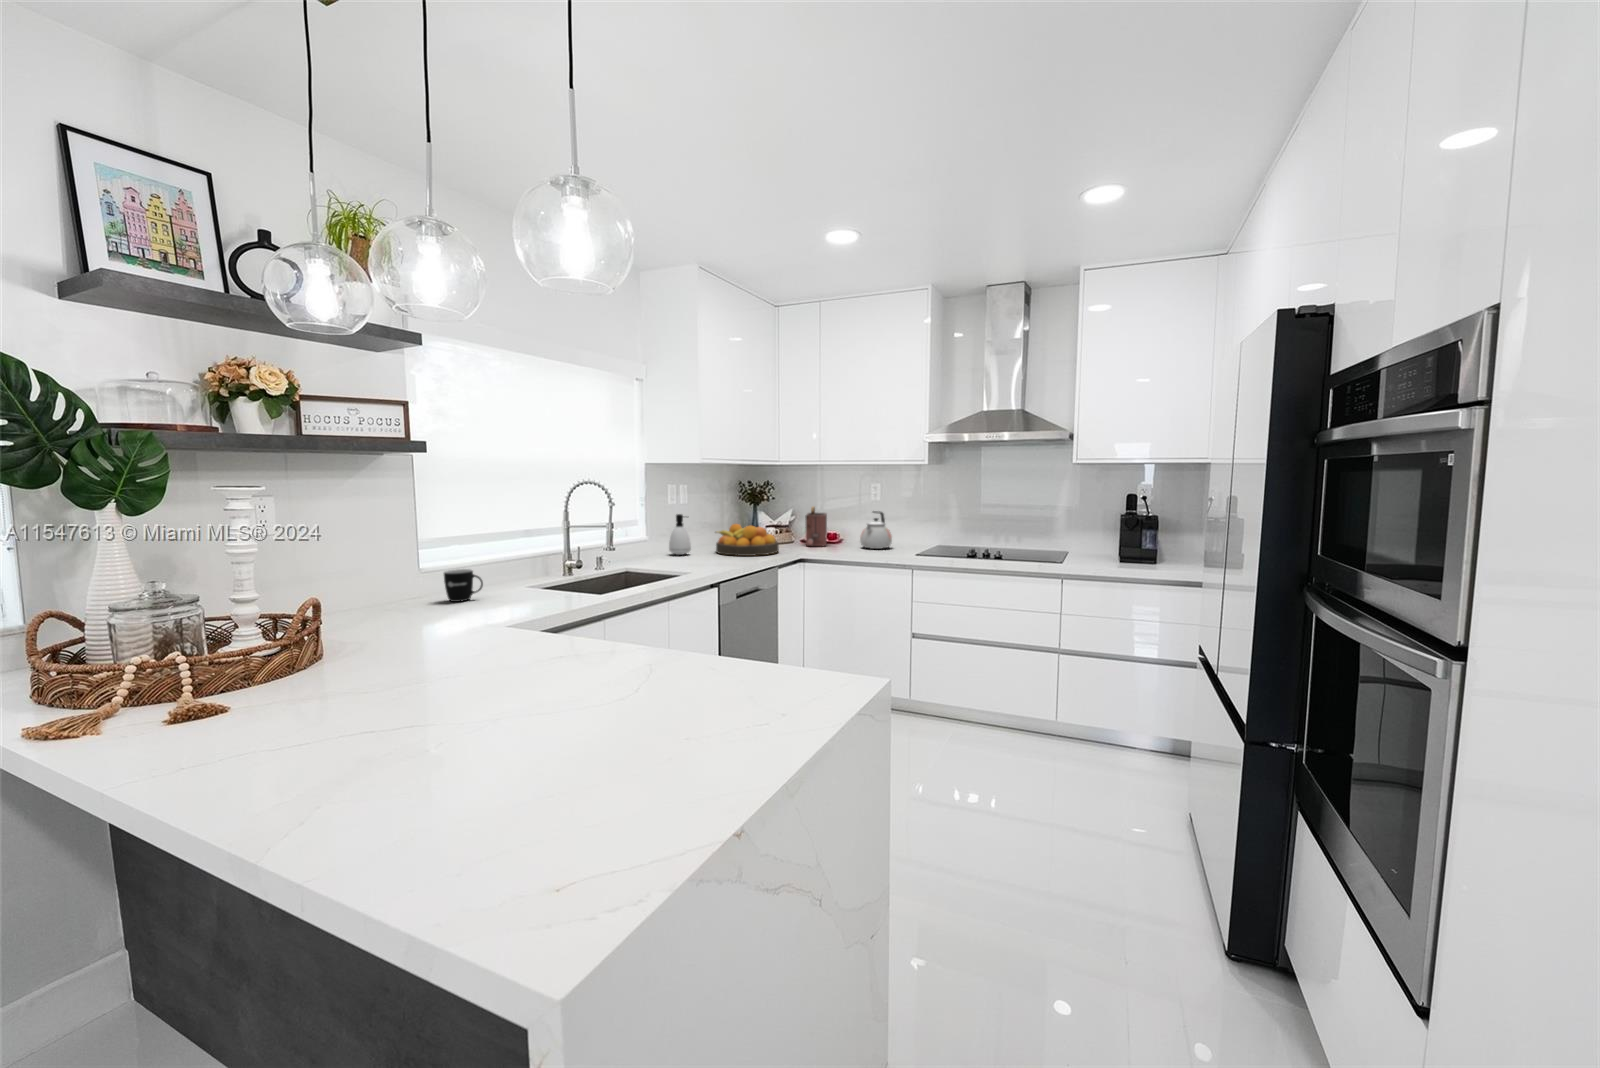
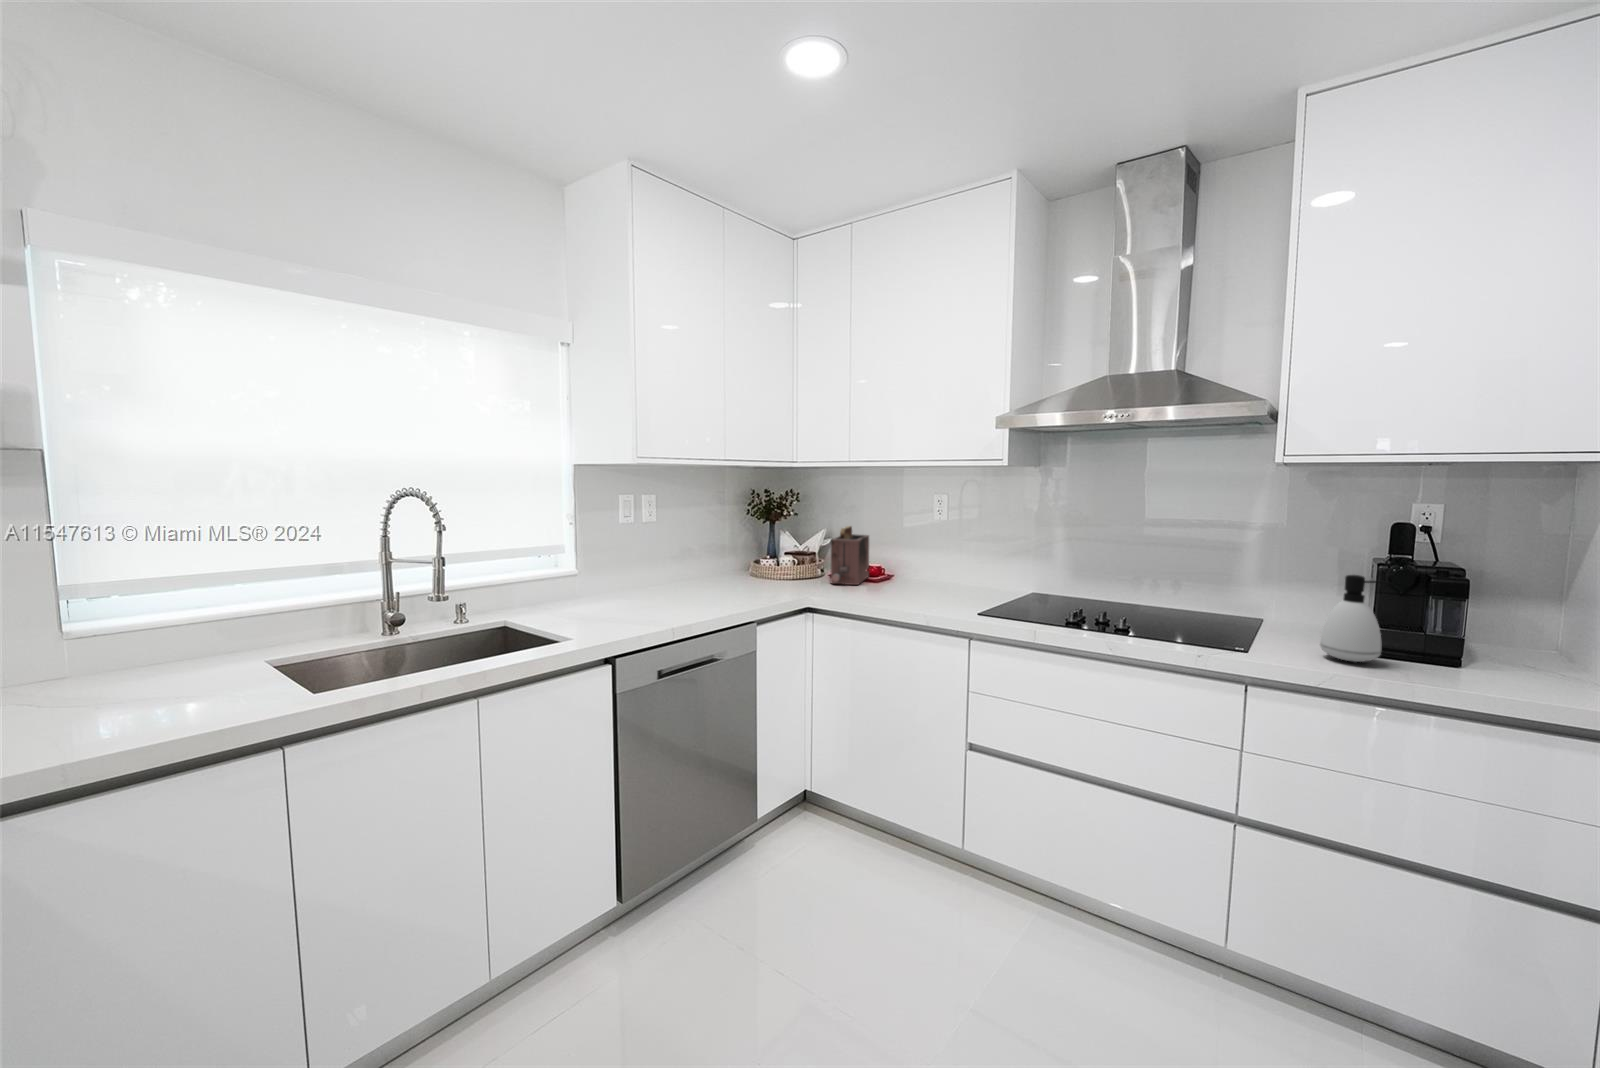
kettle: present [860,511,892,549] -> none [906,537,955,593]
soap dispenser: present [669,514,691,555] -> present [1320,575,1389,662]
fruit bowl: present [716,524,779,556] -> none [688,551,778,601]
mug: present [444,569,483,602] -> none [48,645,127,704]

